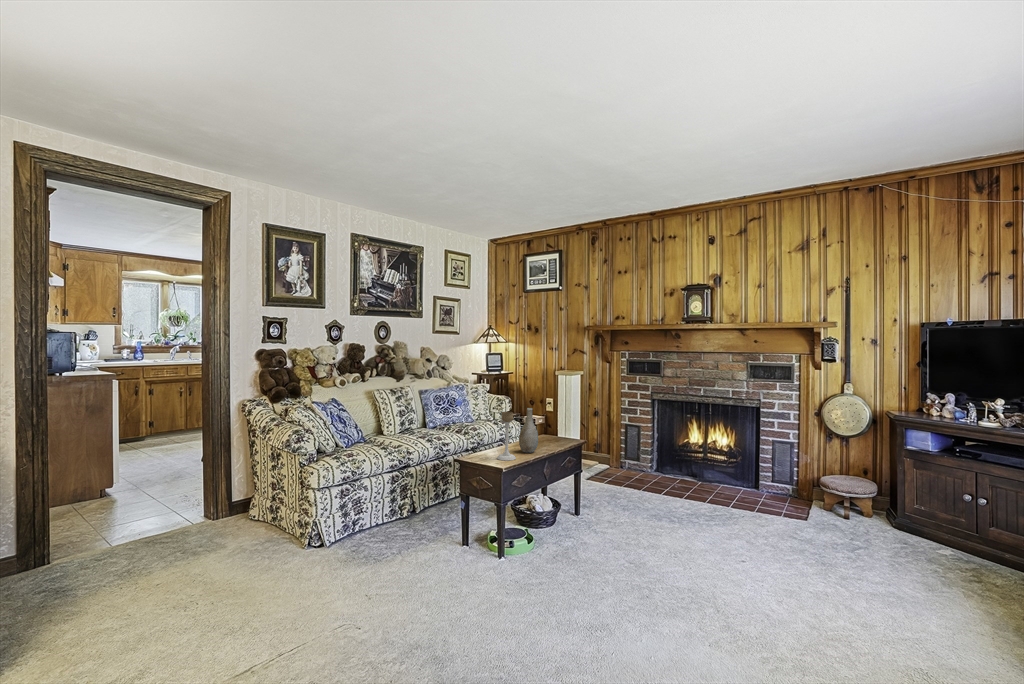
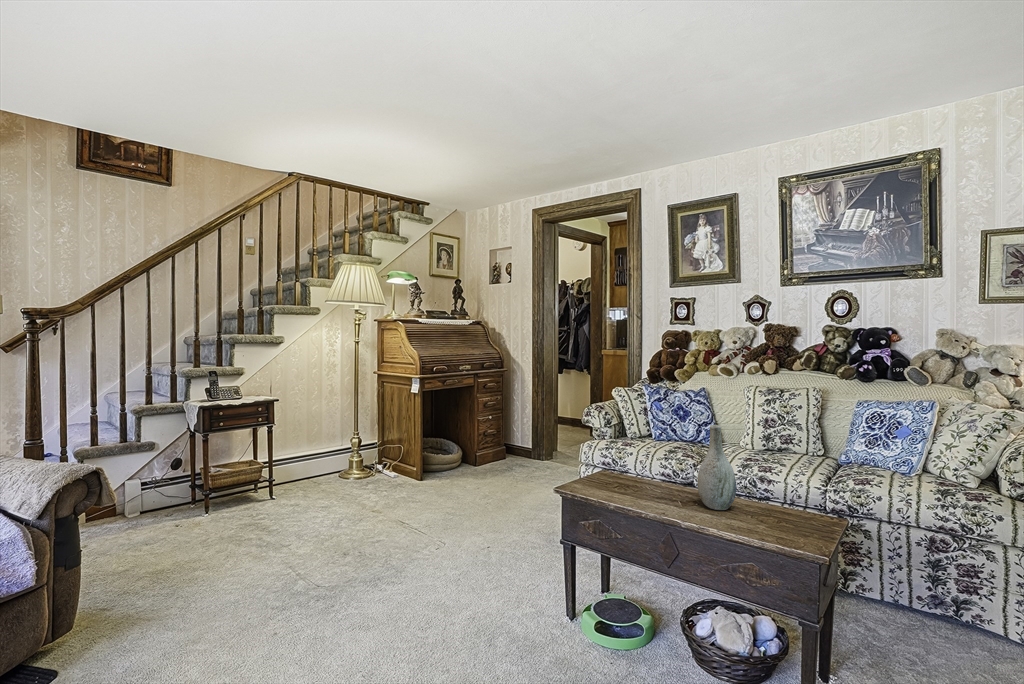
candle holder: present [497,411,516,461] -> none [636,416,668,498]

